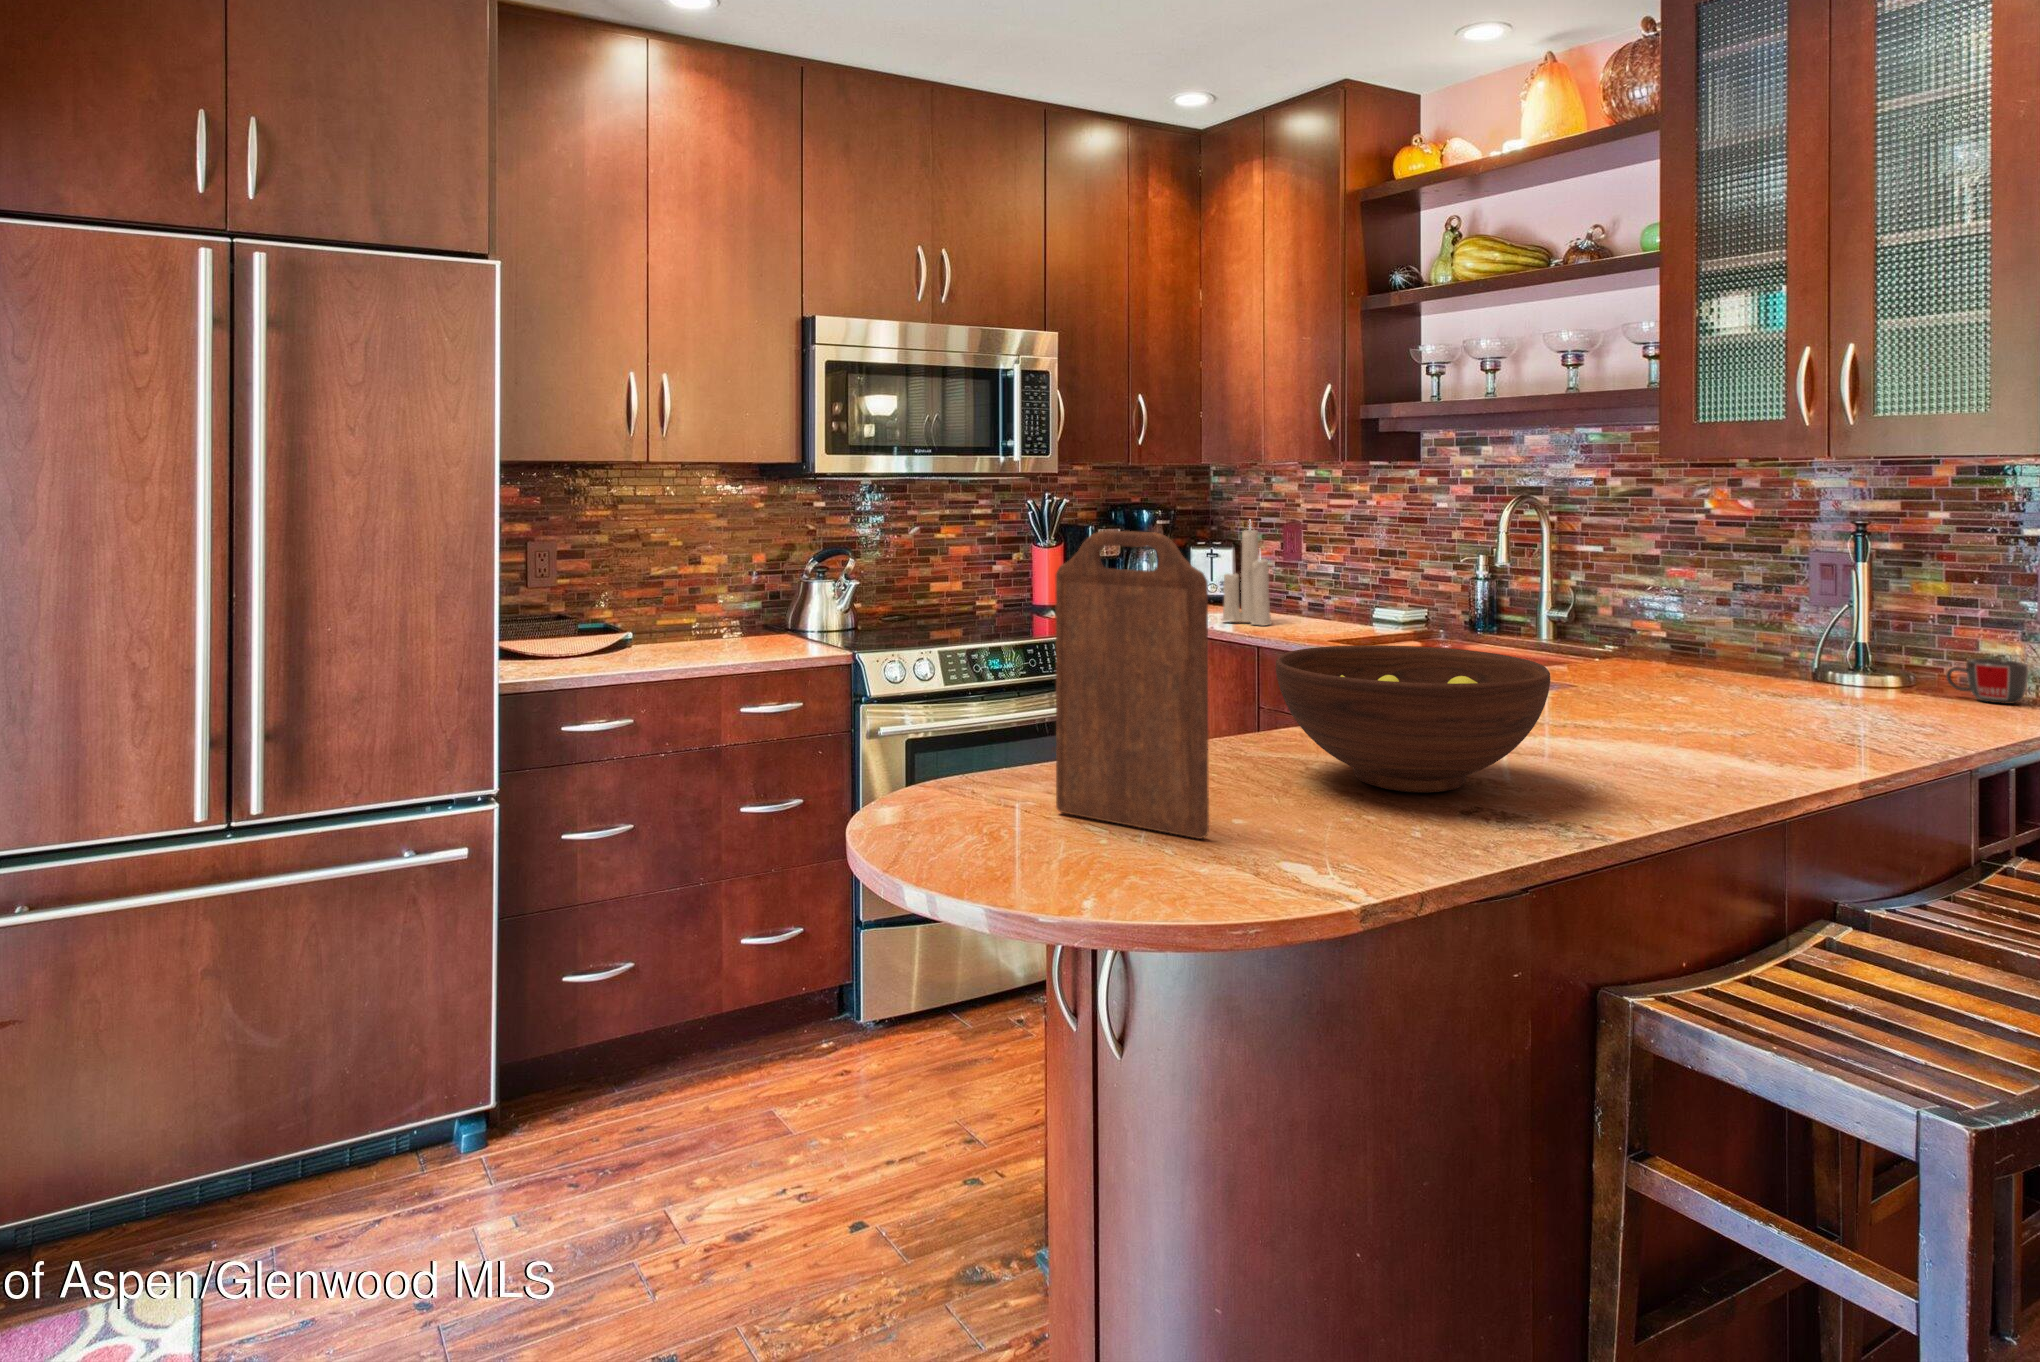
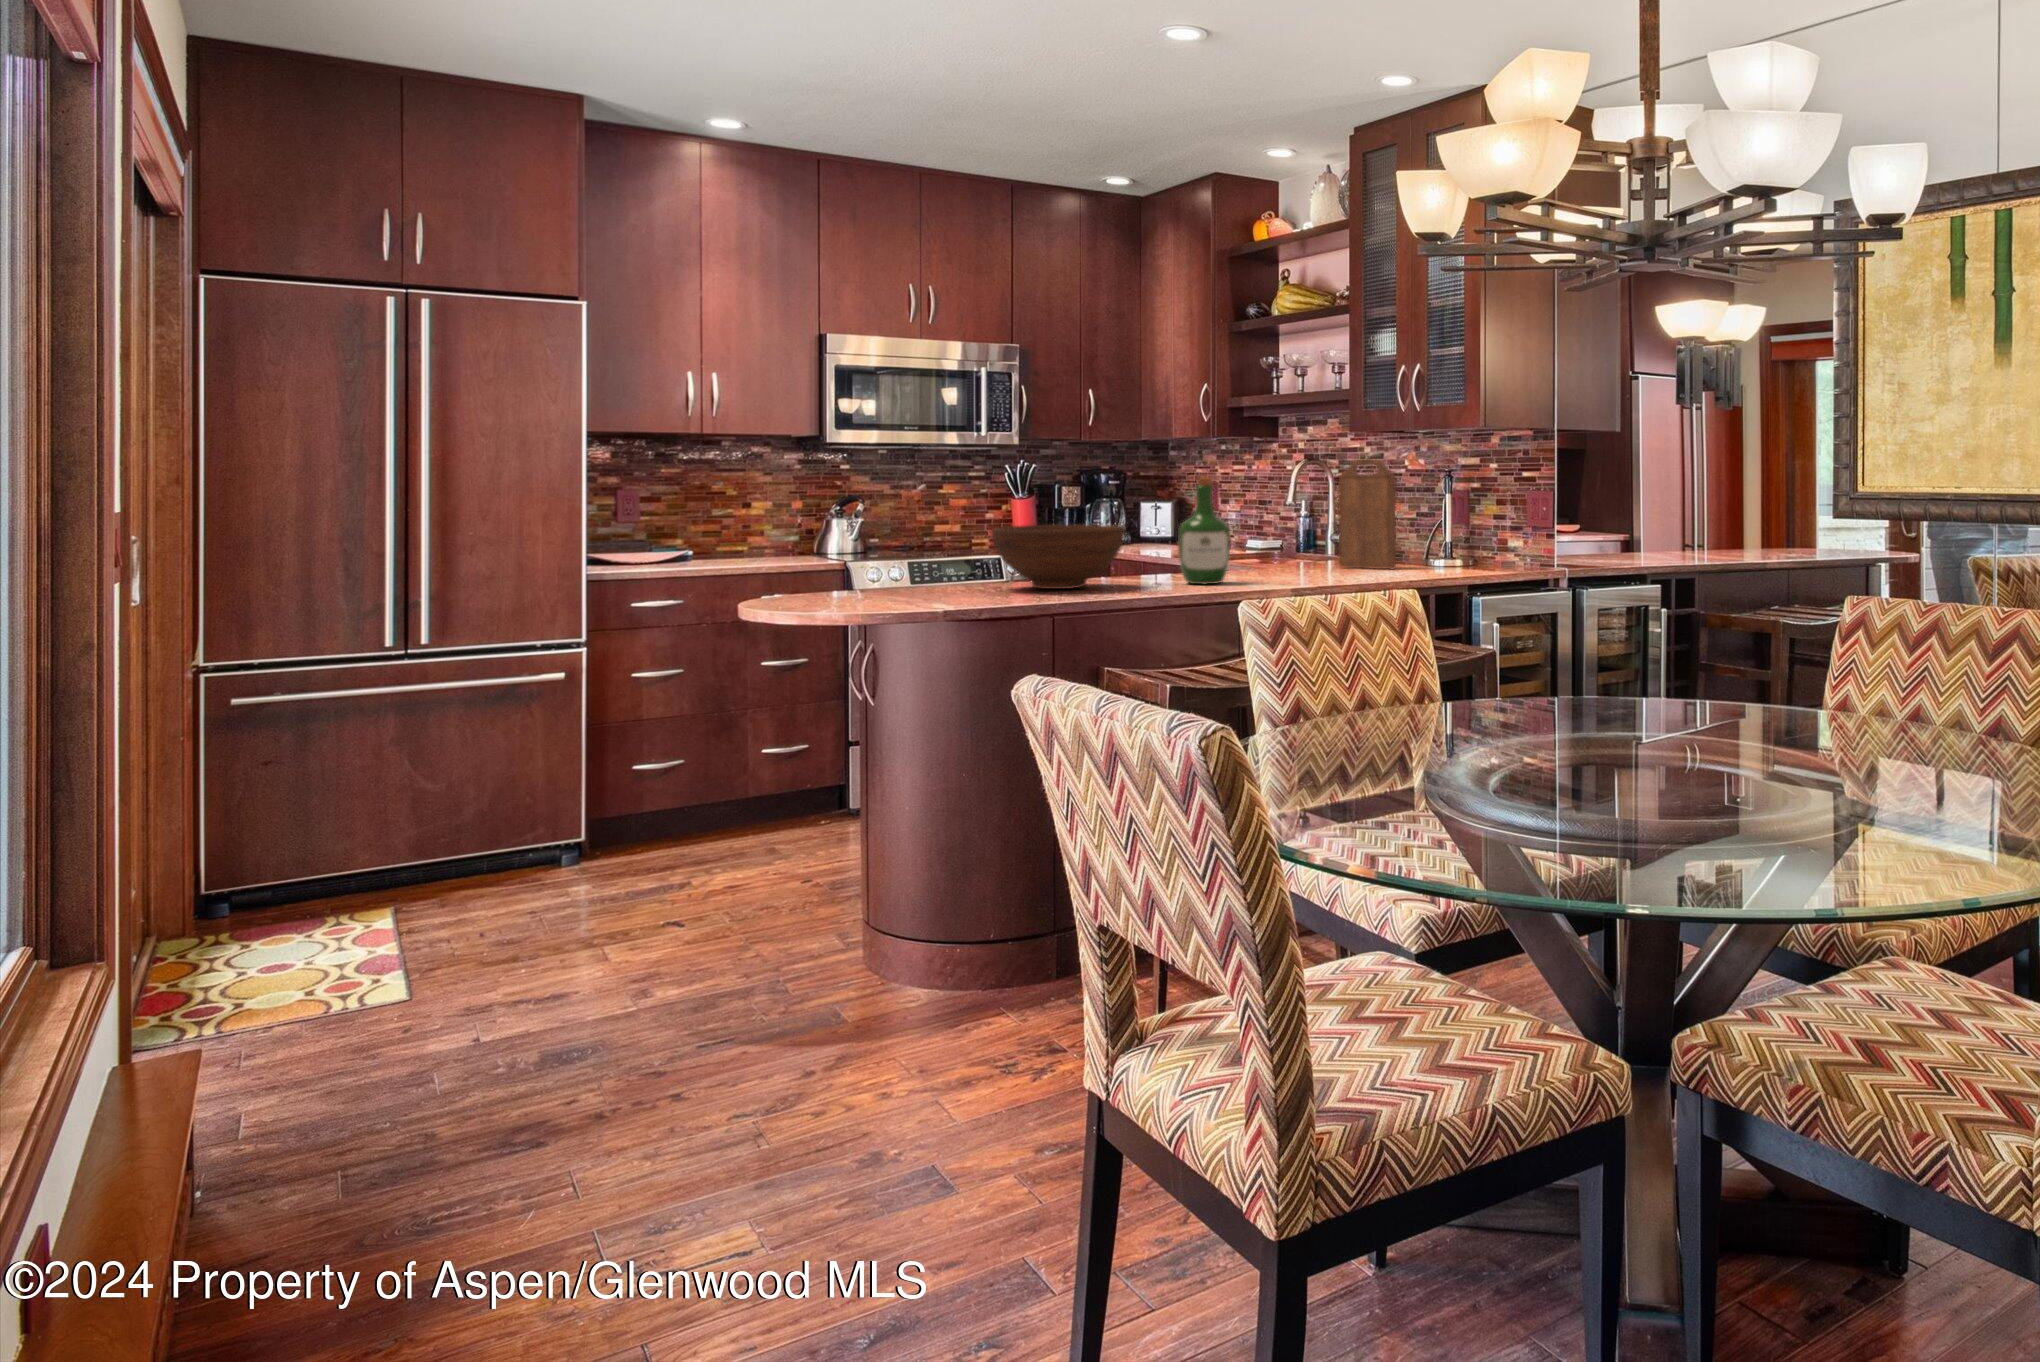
candle: present [1222,529,1272,626] -> none [1136,472,1168,551]
cutting board: present [1056,531,1209,839] -> present [1339,460,1396,569]
wine bottle: none [1597,556,1713,772] -> present [1178,476,1230,584]
mug: present [1946,659,2029,704] -> none [1463,545,1495,568]

